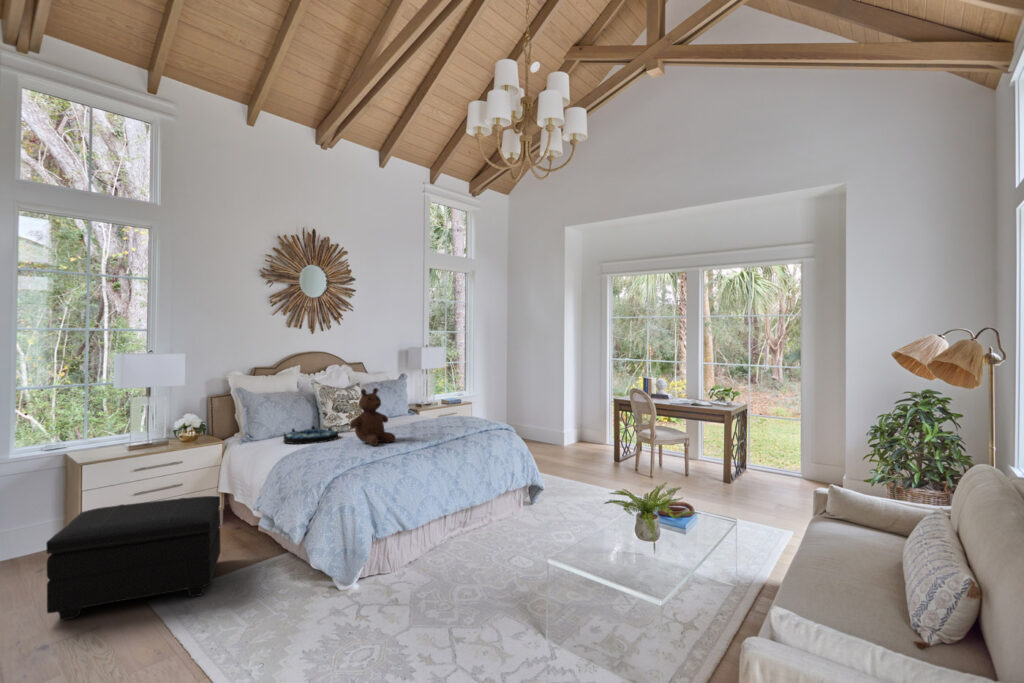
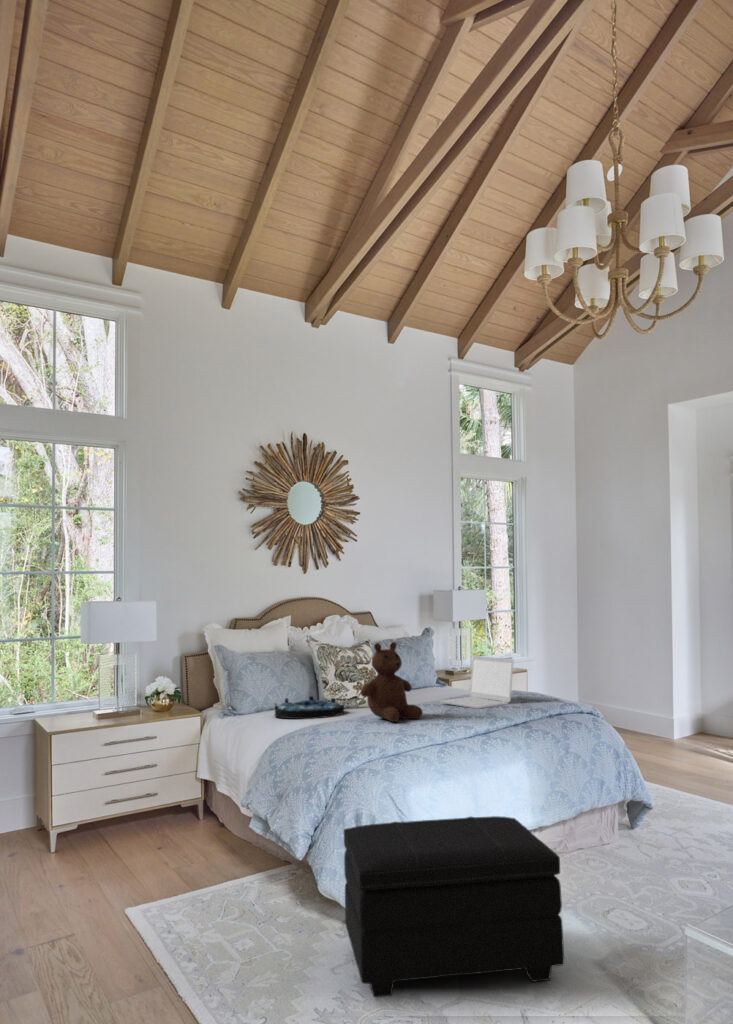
laptop: none [408,395,461,433] -> present [440,656,513,709]
footstool: present [46,496,220,620] -> present [344,816,564,997]

